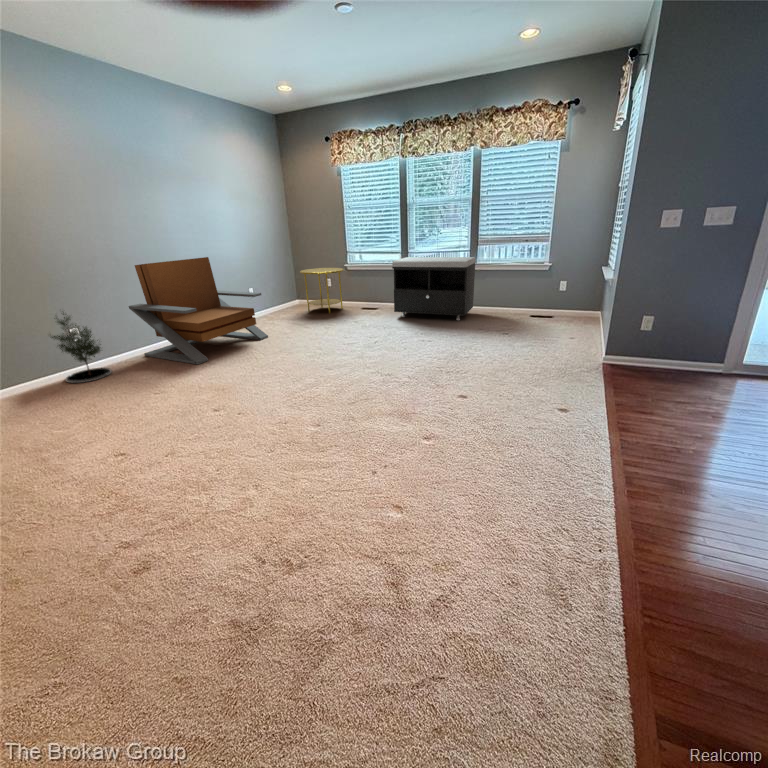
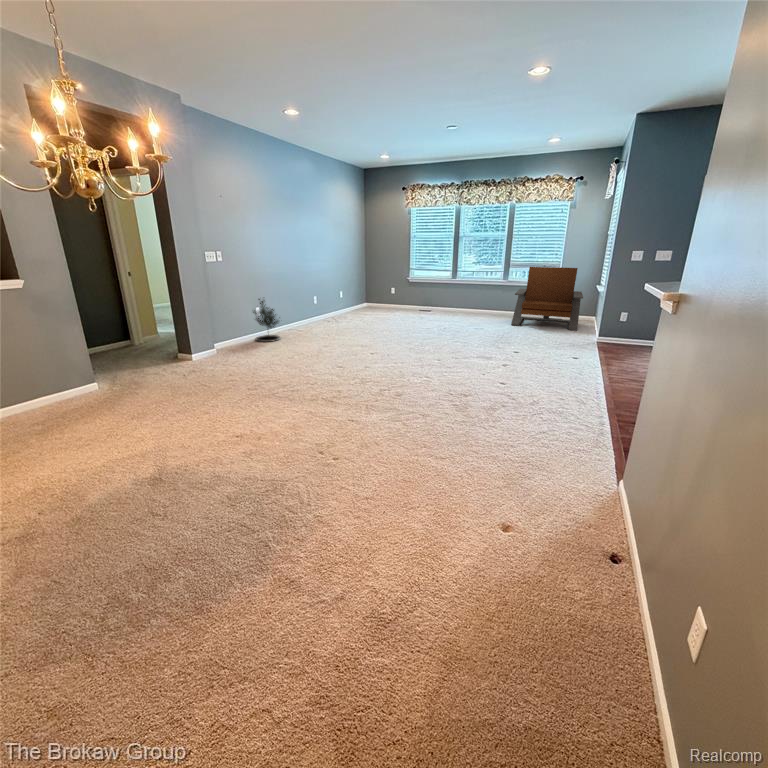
lounge chair: present [129,257,268,364] -> present [511,267,583,330]
storage bench: present [392,257,476,320] -> none [448,274,508,319]
side table: present [300,268,344,314] -> none [377,279,409,312]

